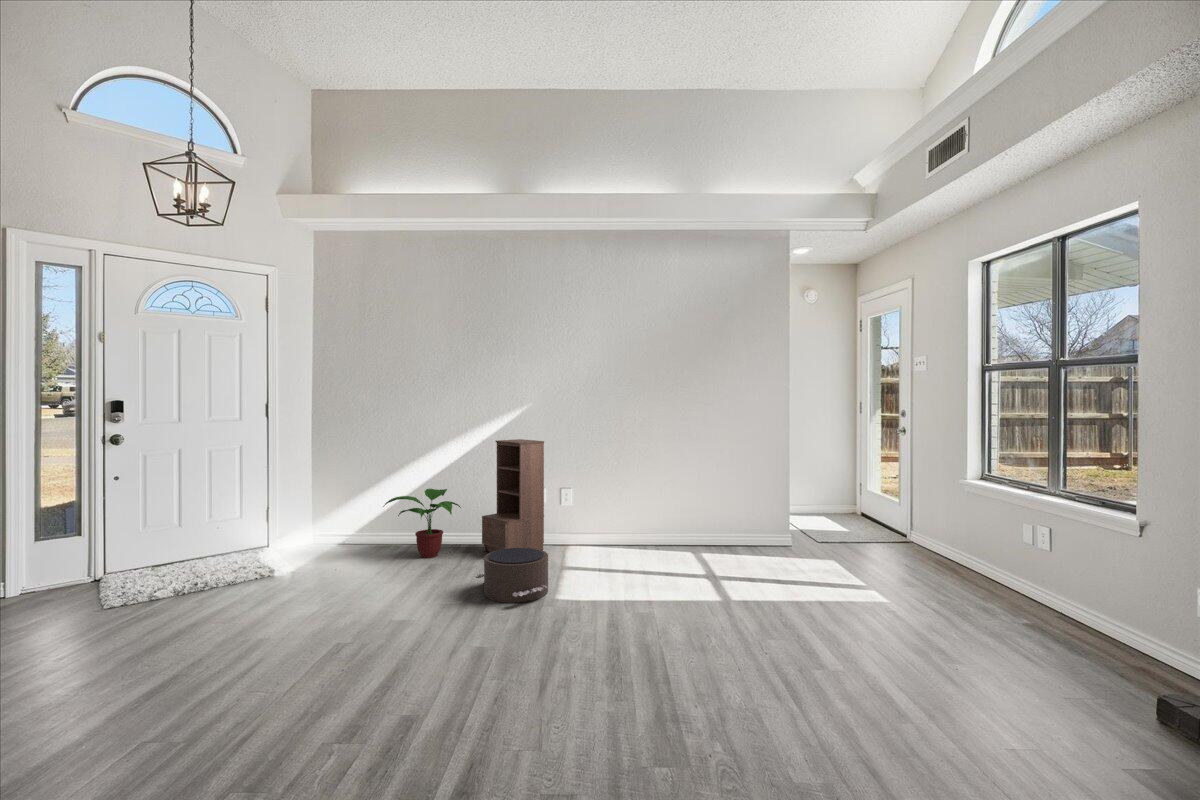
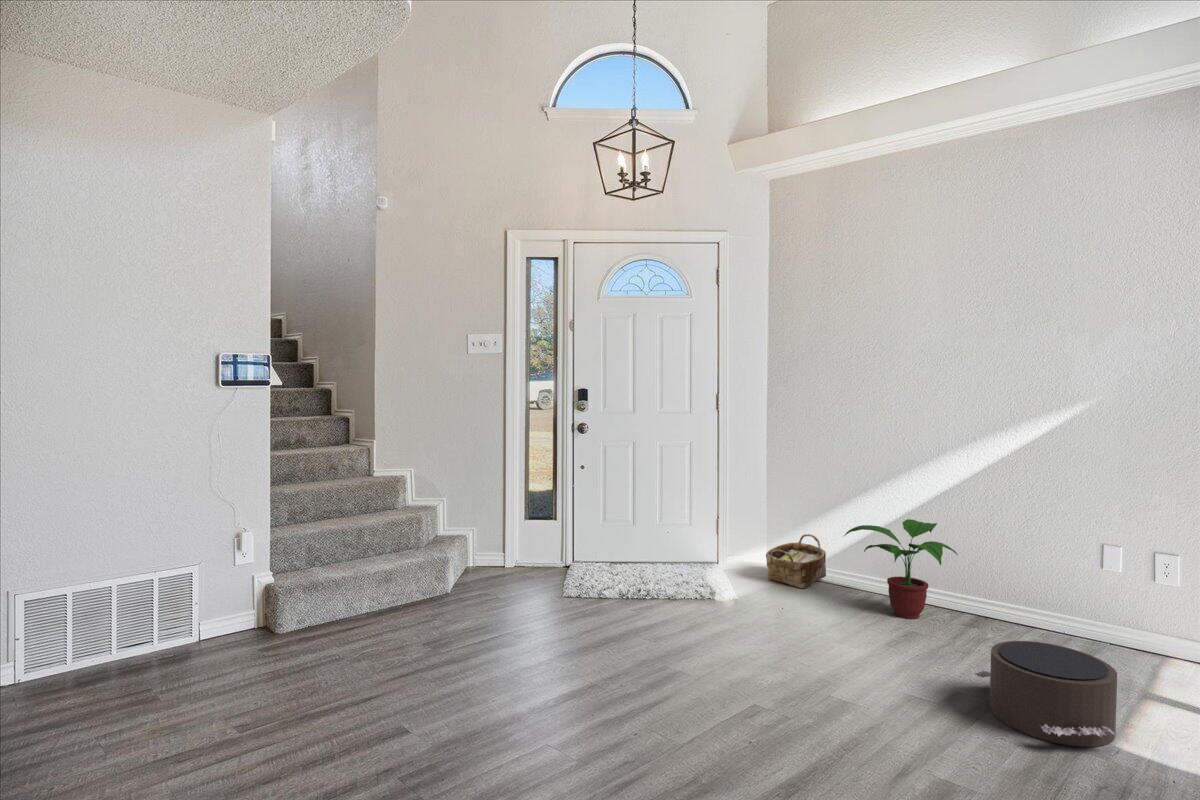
bookshelf: present [482,439,544,552] -> none [991,460,1114,650]
woven basket: none [318,512,368,554] -> present [766,534,826,588]

